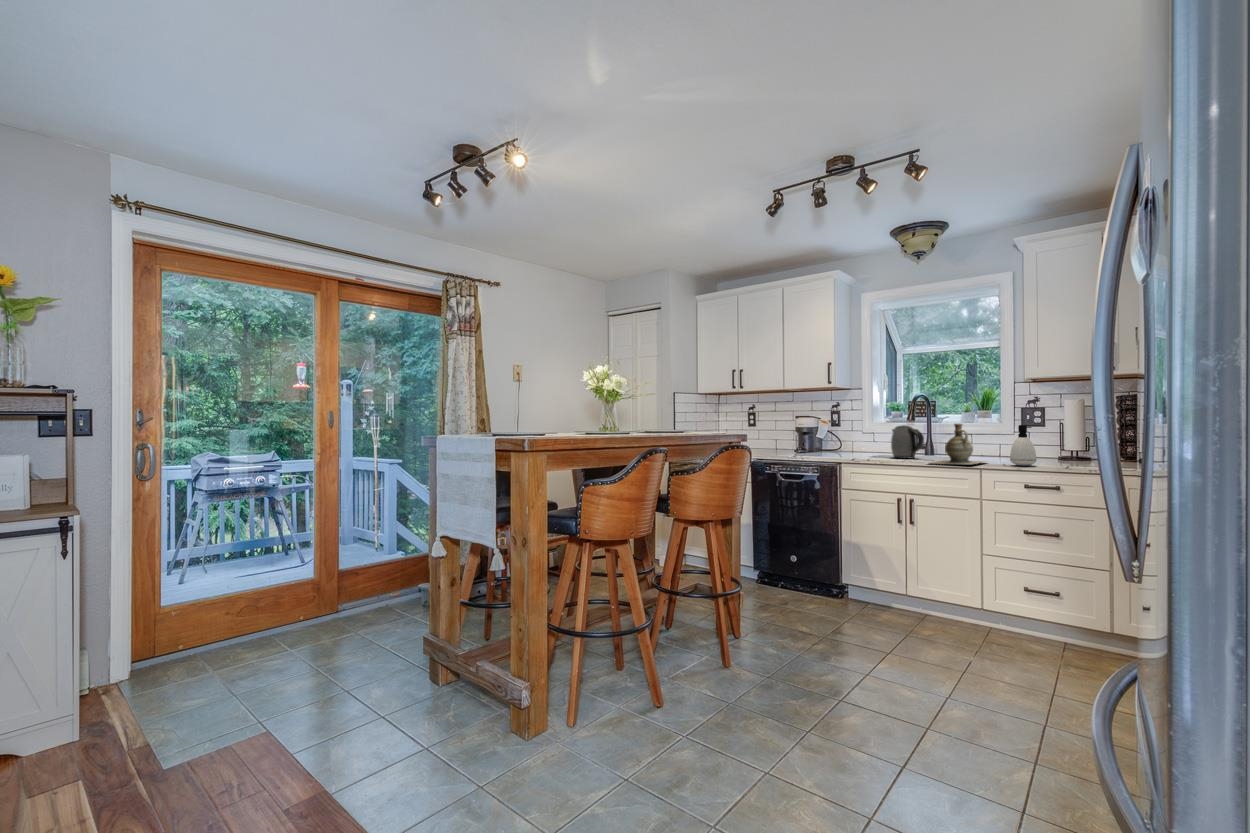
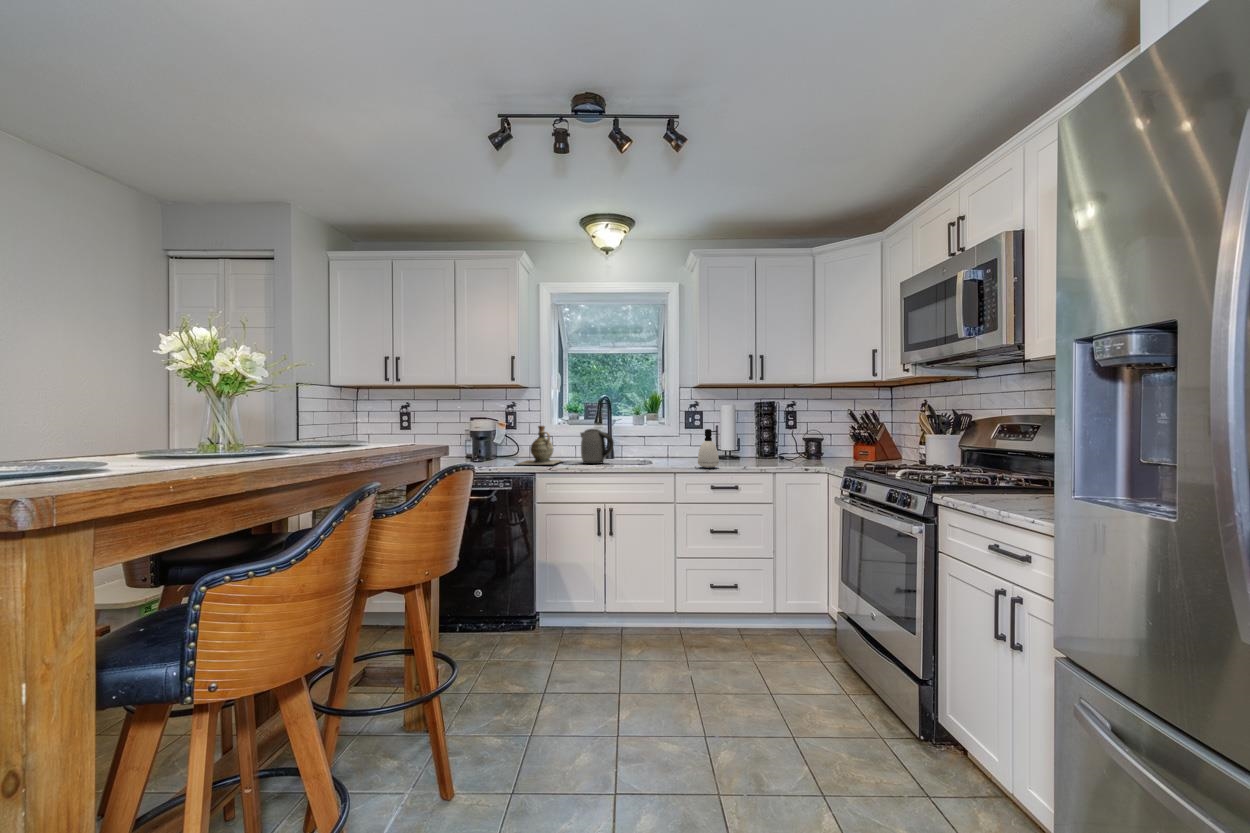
ceramic jug: present [931,424,984,464] -> present [516,426,563,464]

